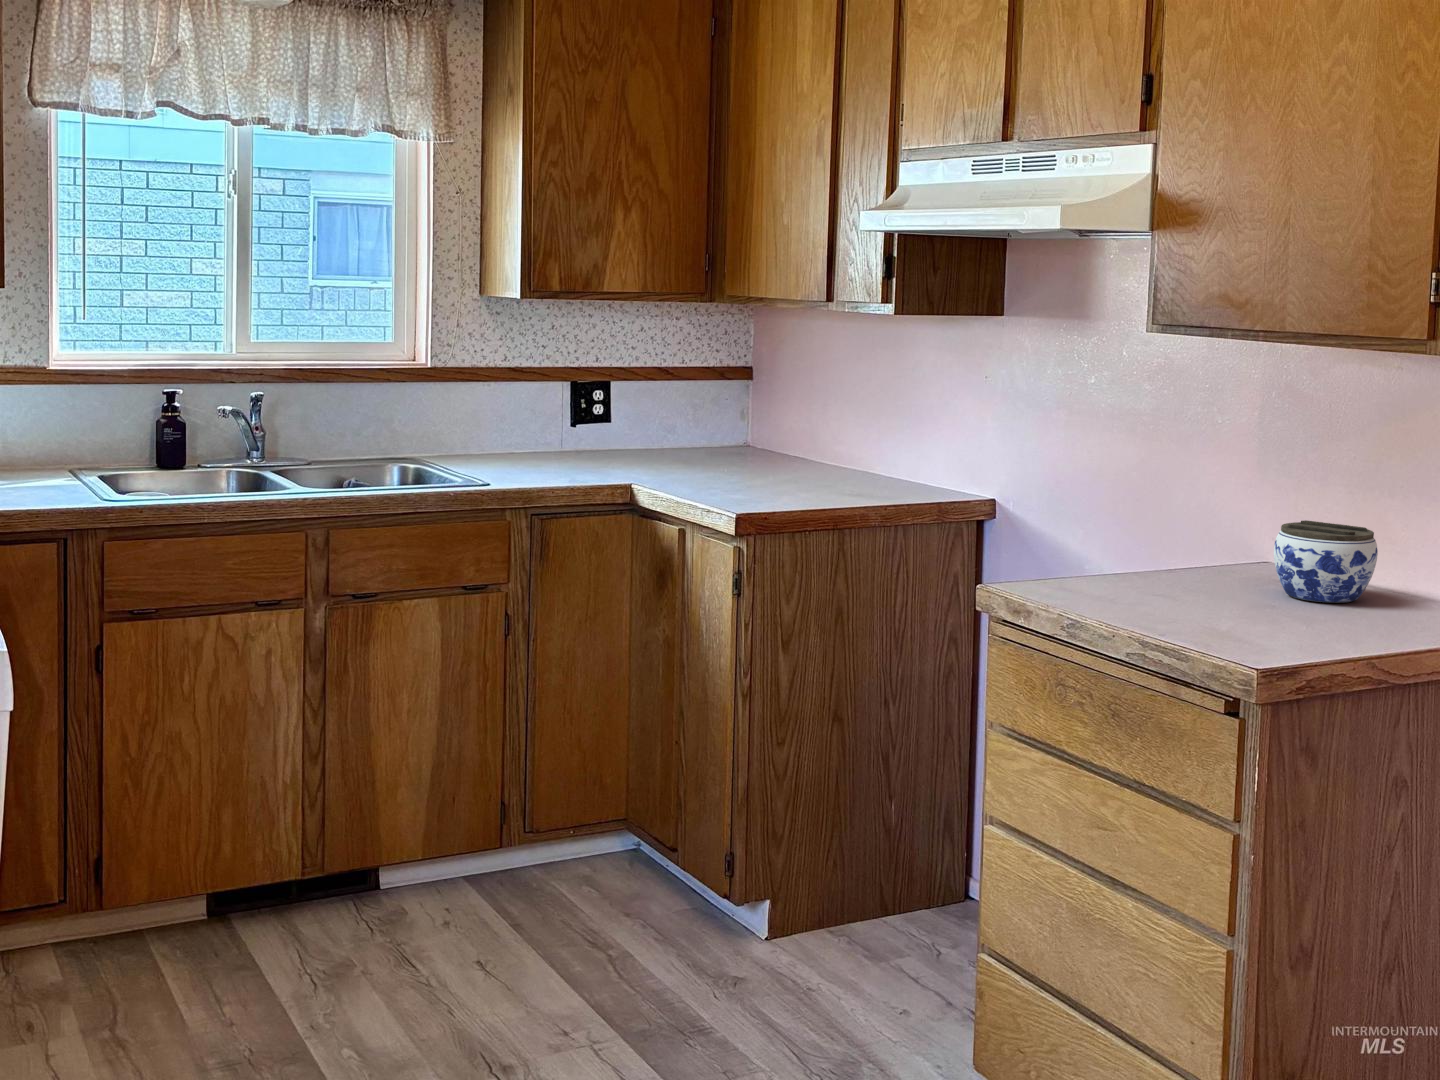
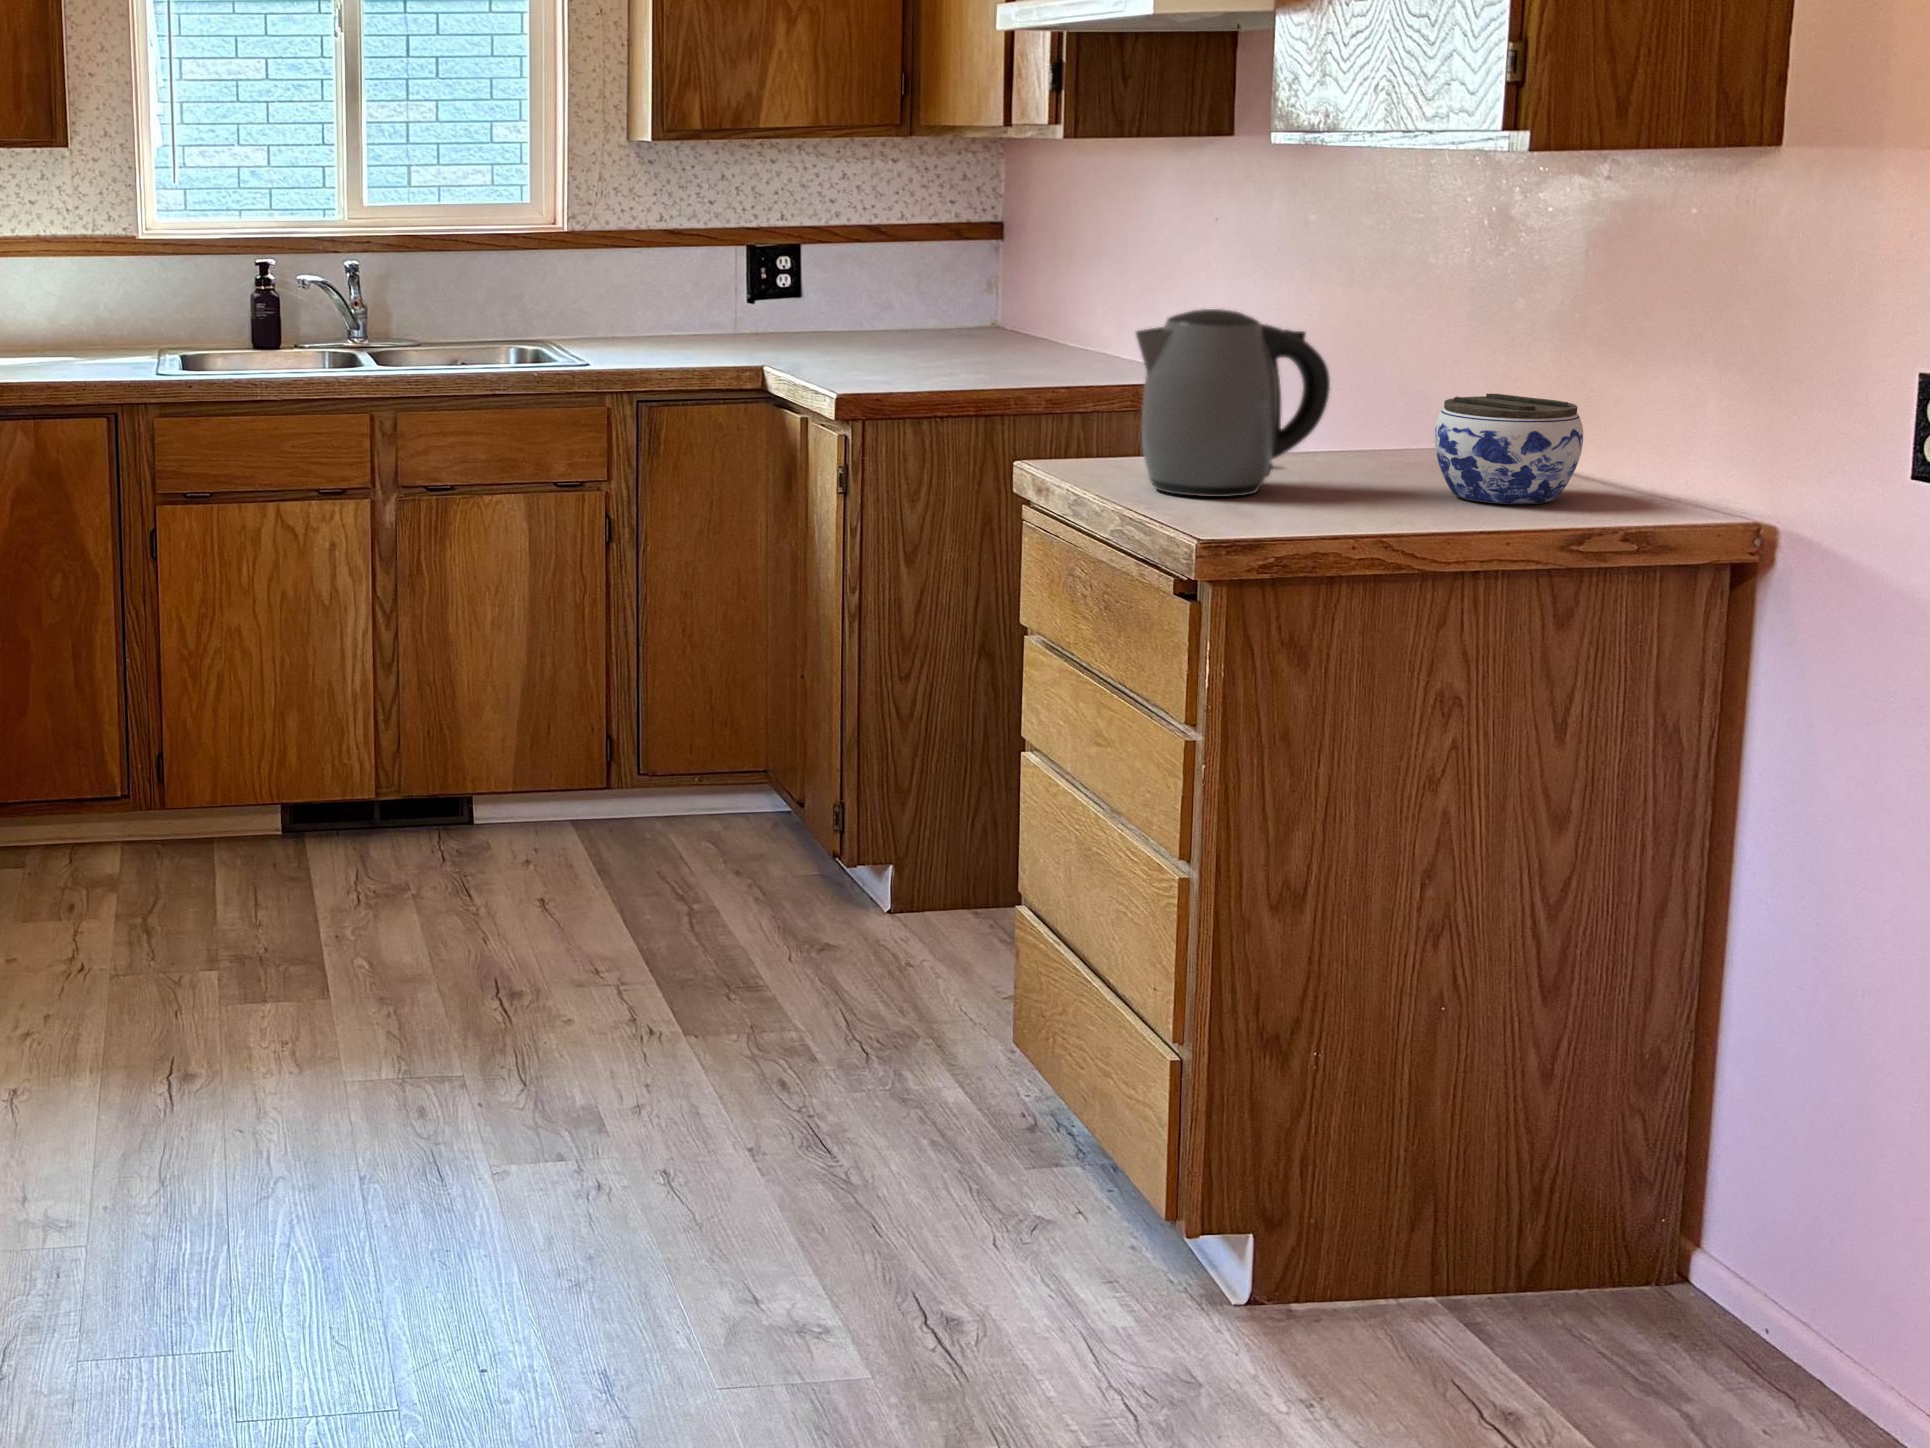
kettle: none [1074,460,1205,603] -> present [1136,309,1330,497]

